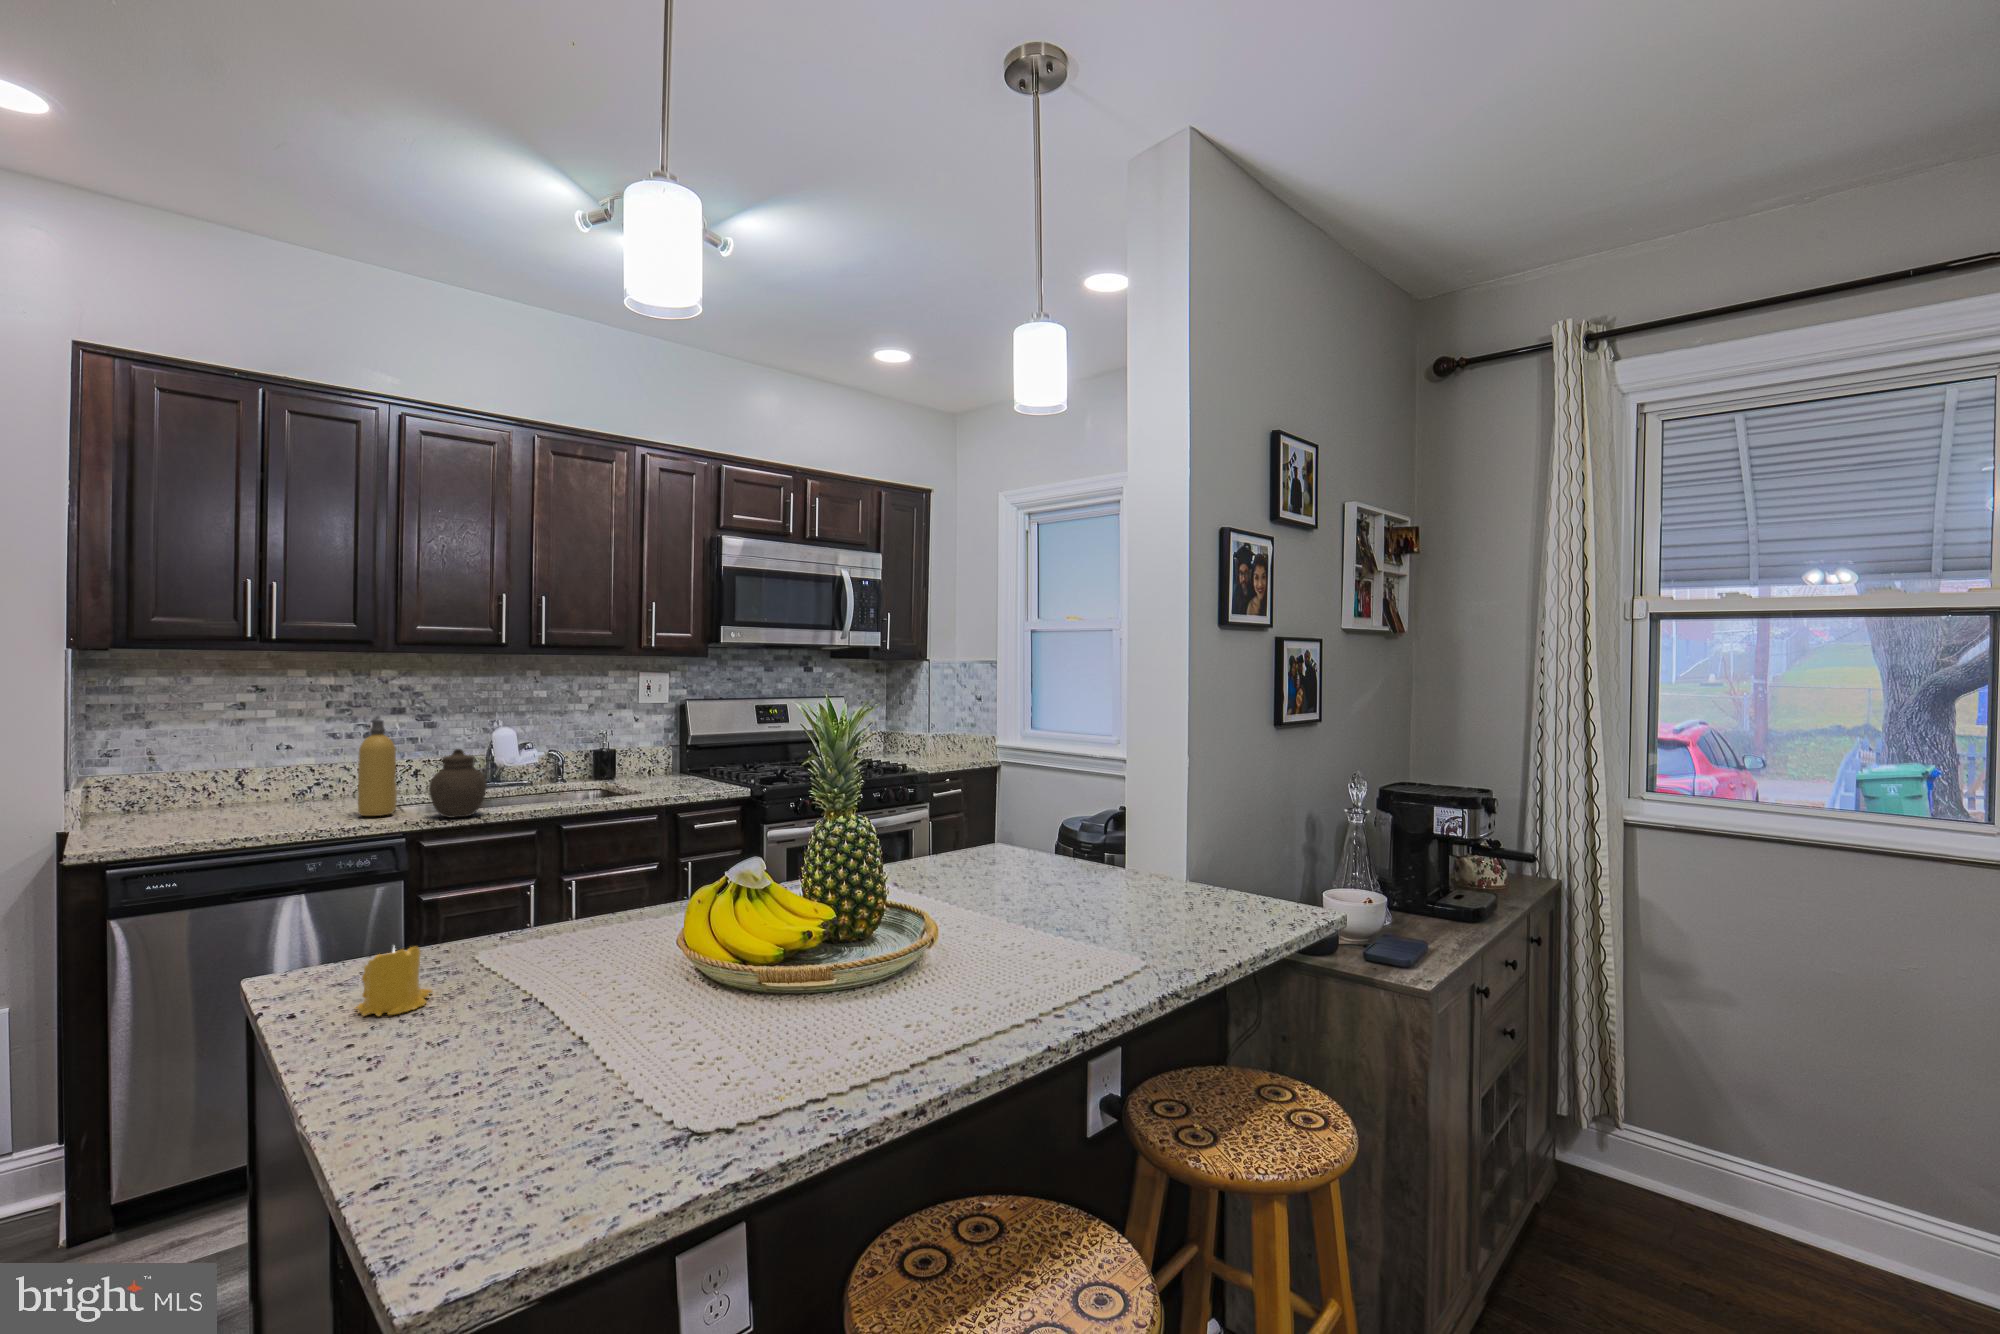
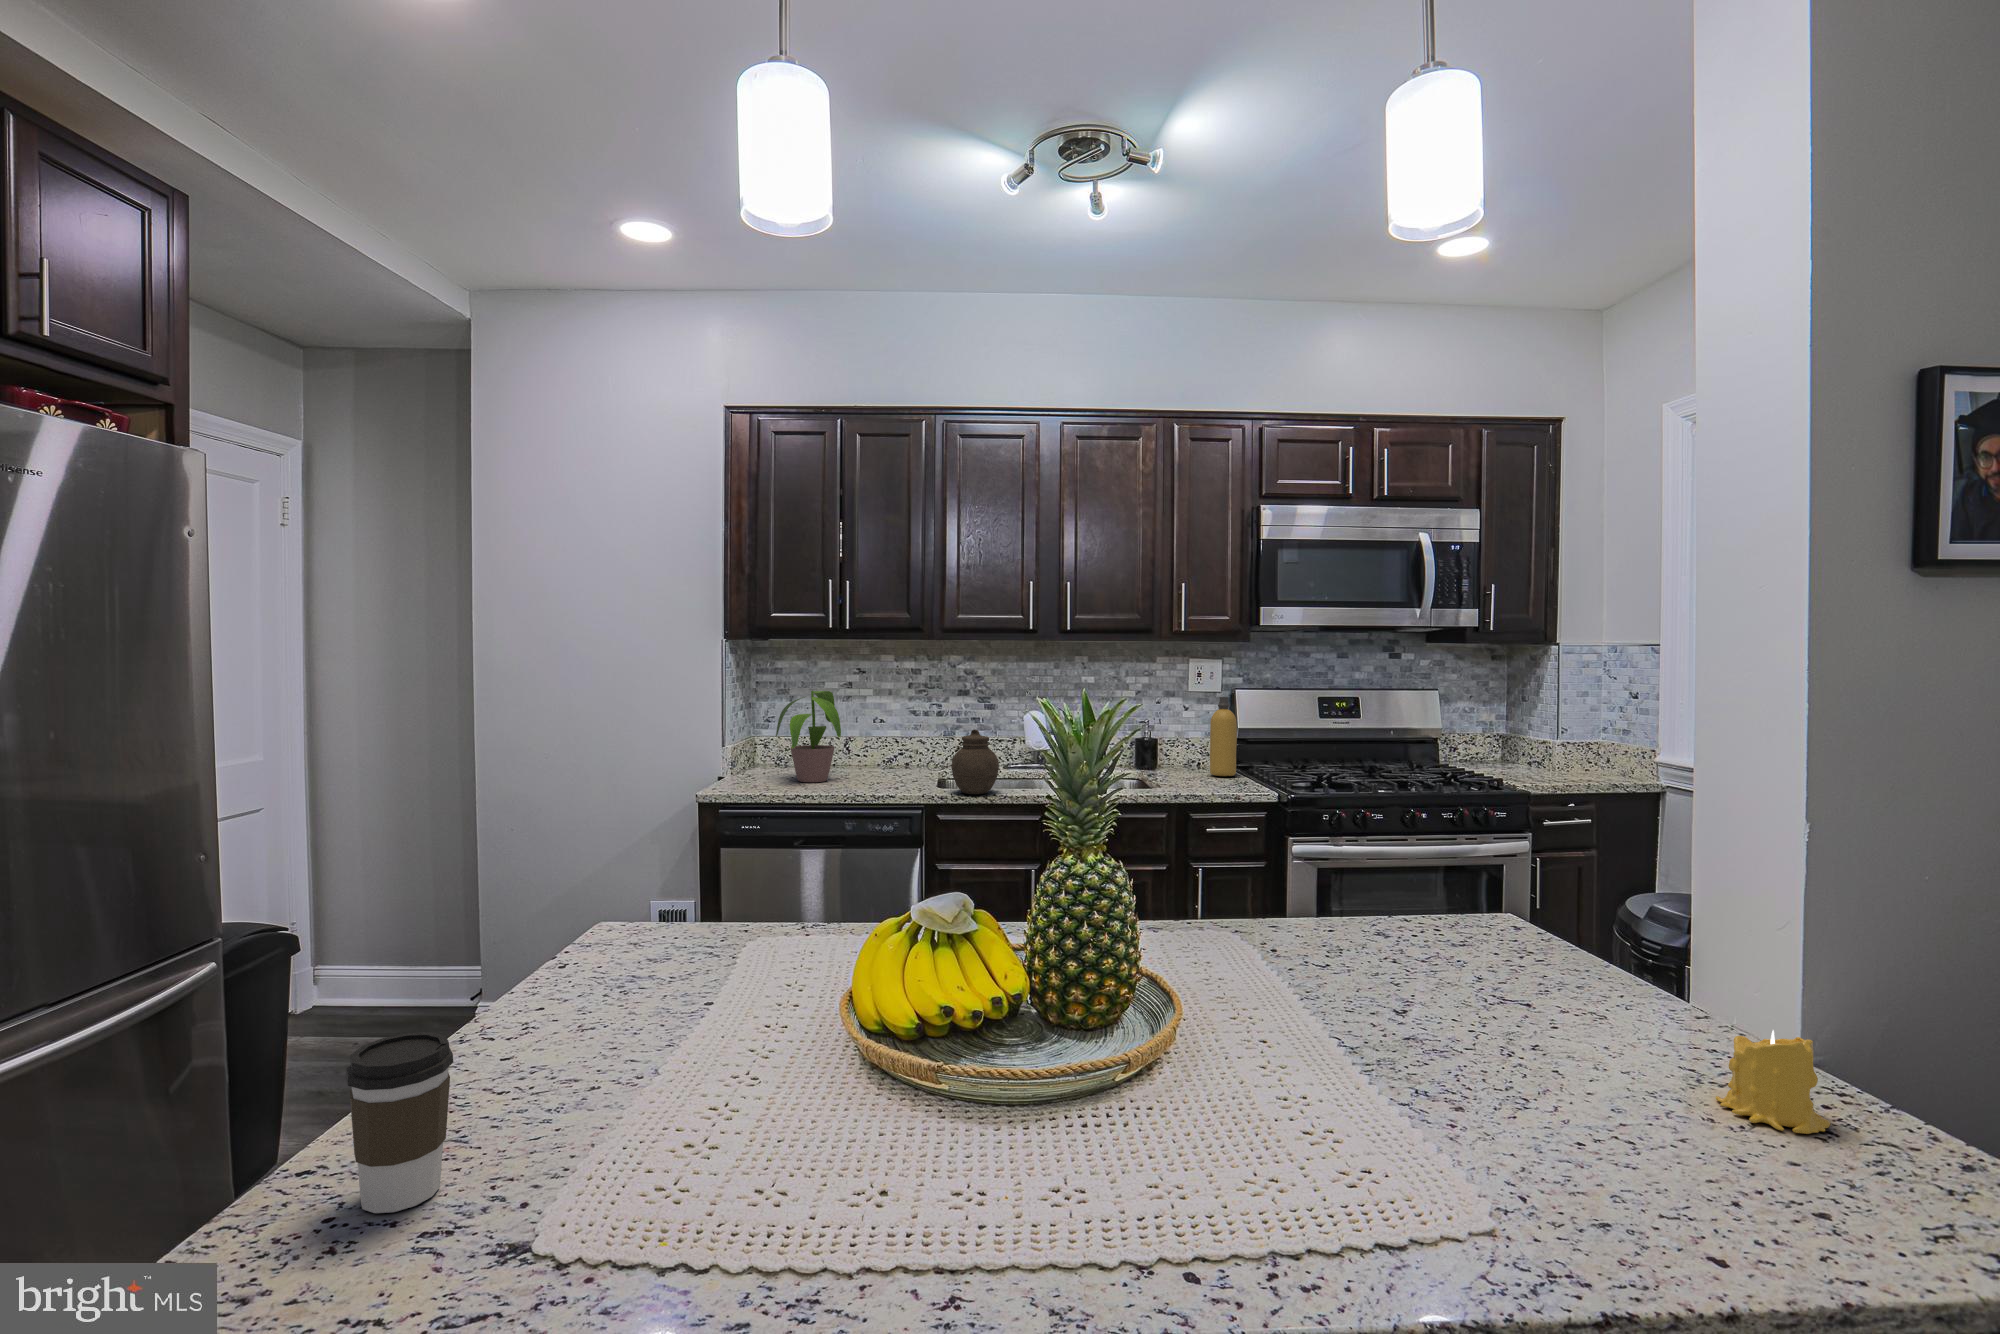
potted plant: none [142,713,270,827] -> present [776,691,841,782]
bottle: present [358,720,397,816] -> present [1210,697,1237,776]
candle: present [356,947,432,1016] -> present [1716,1030,1830,1134]
coffee cup: none [470,1035,567,1207] -> present [346,1032,453,1213]

